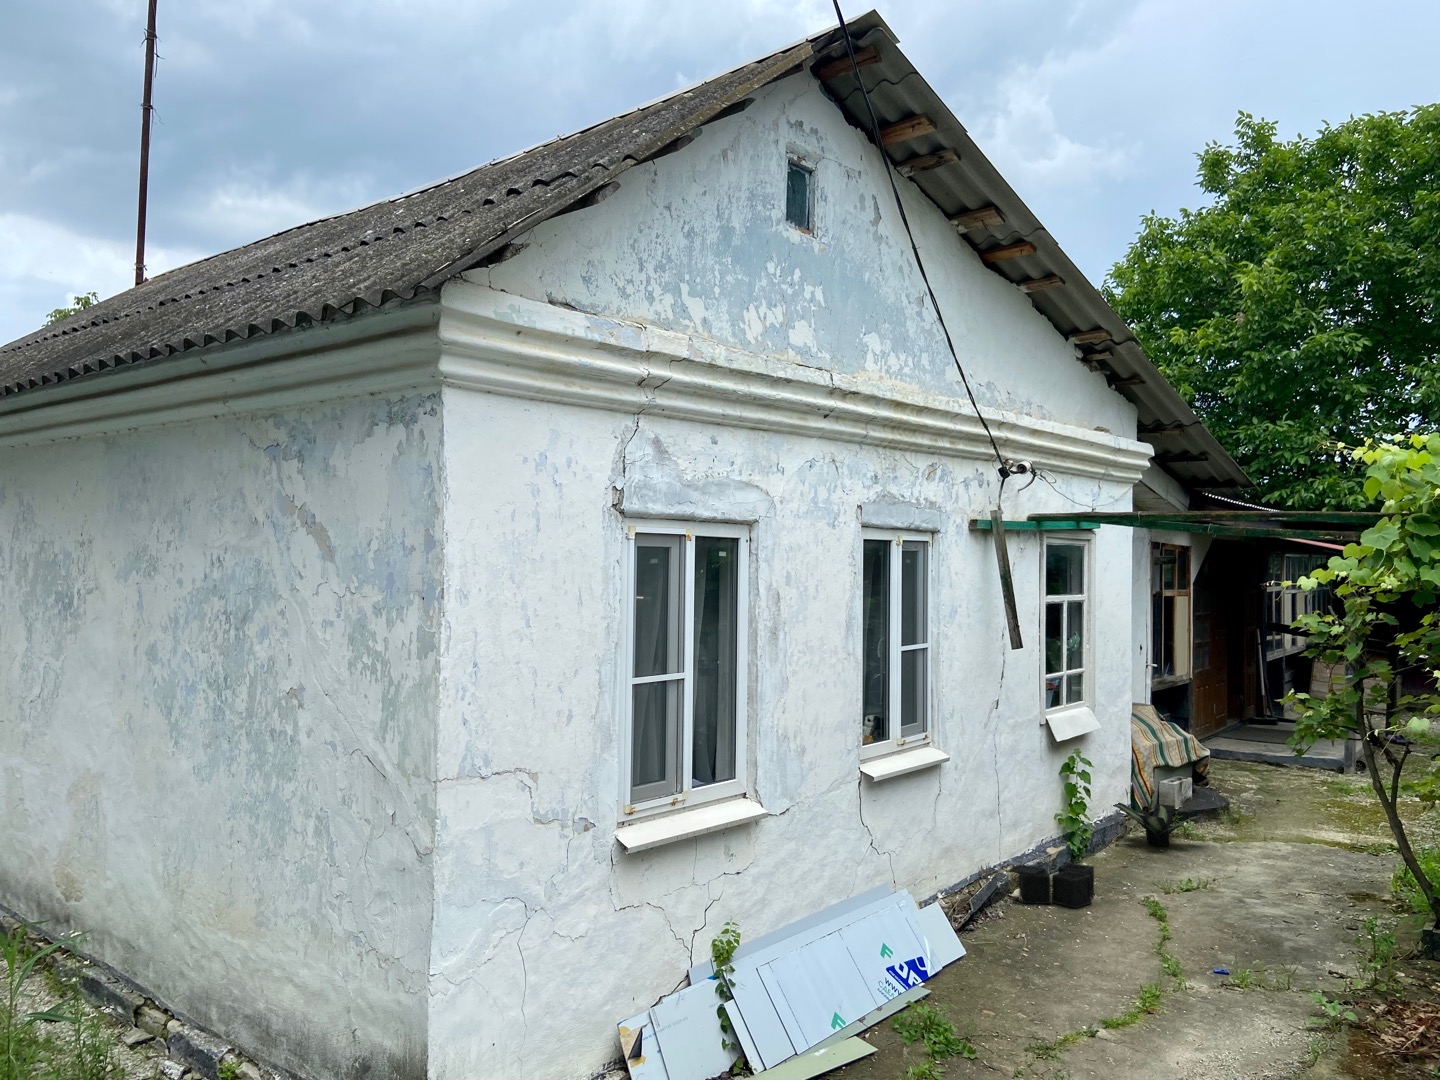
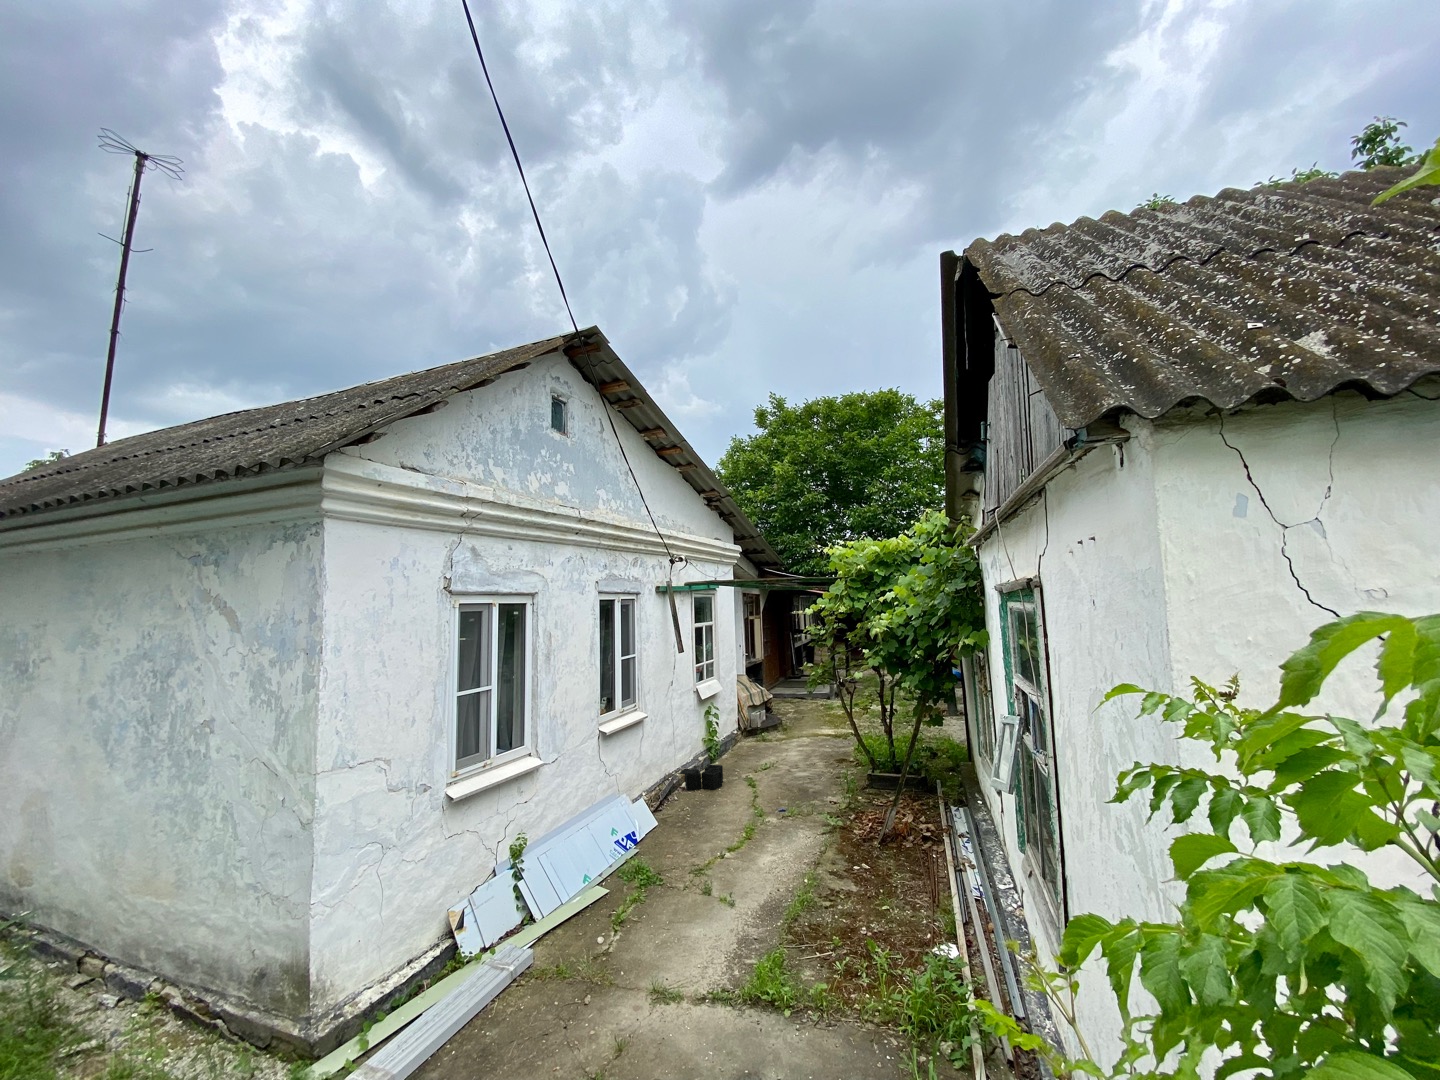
potted plant: present [1113,802,1203,847] -> none [727,727,773,750]

